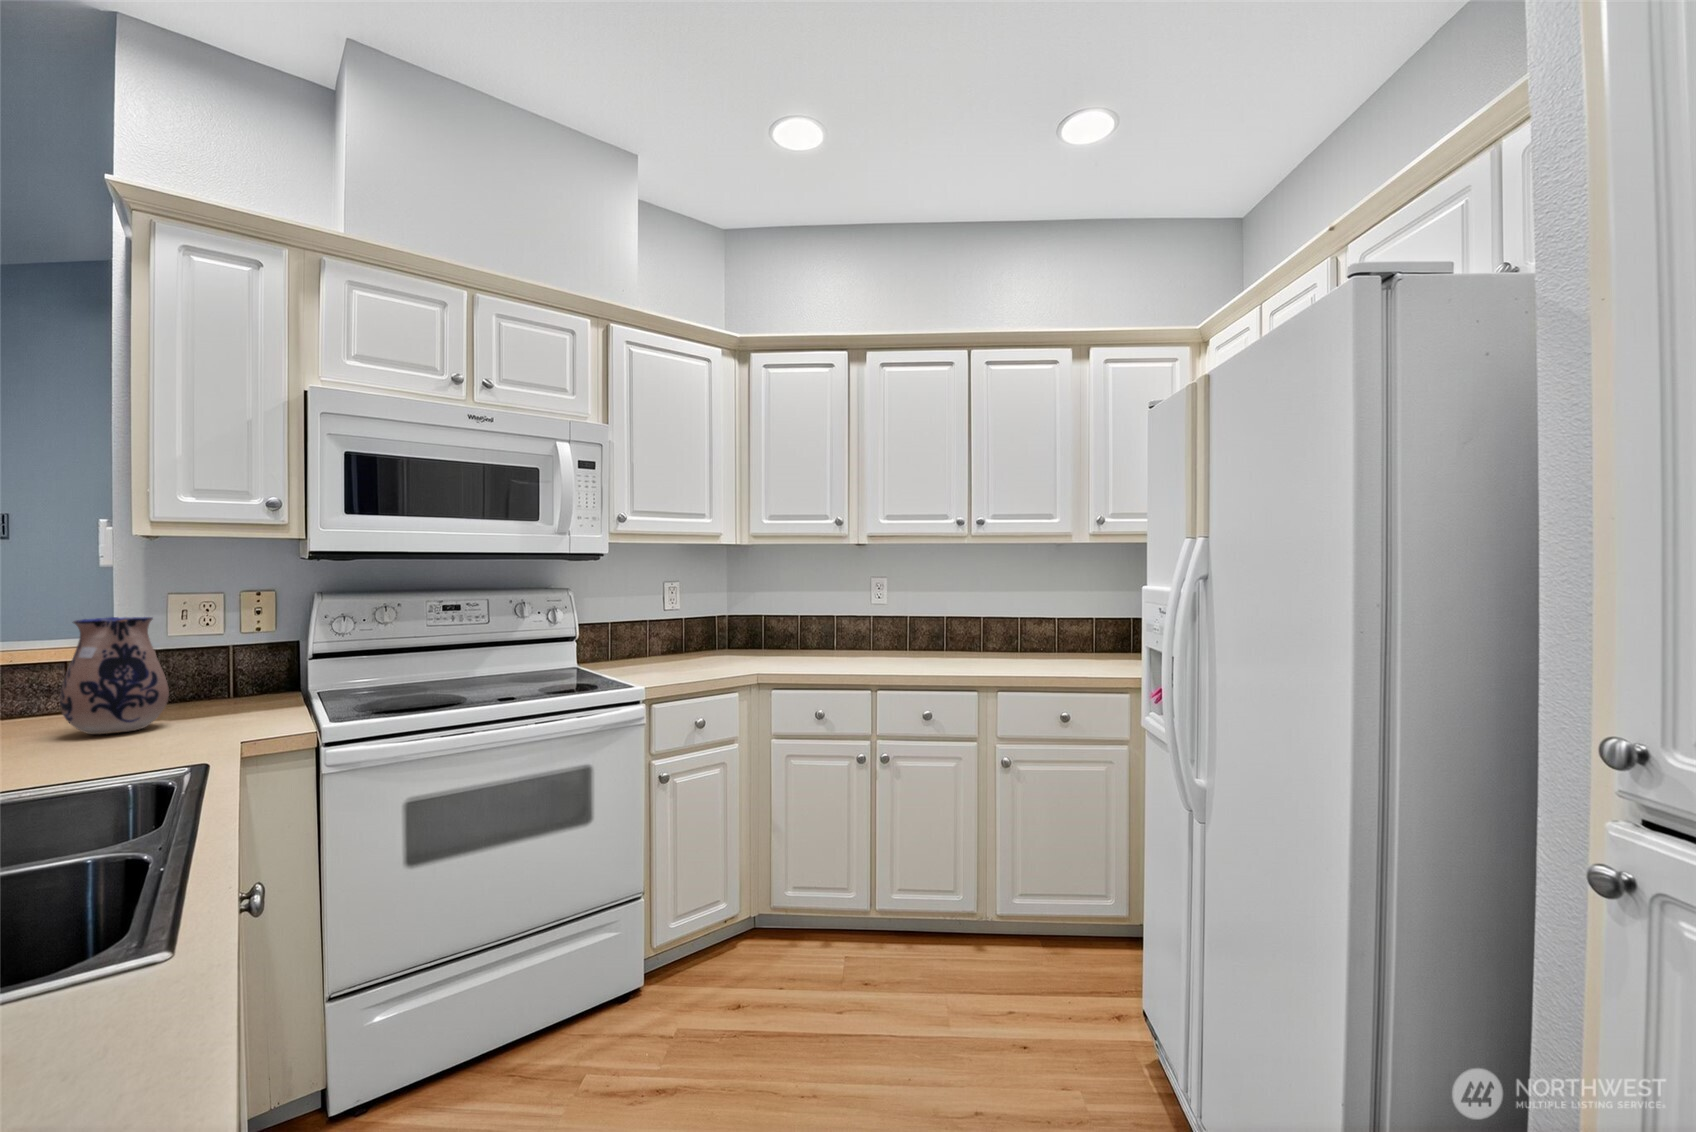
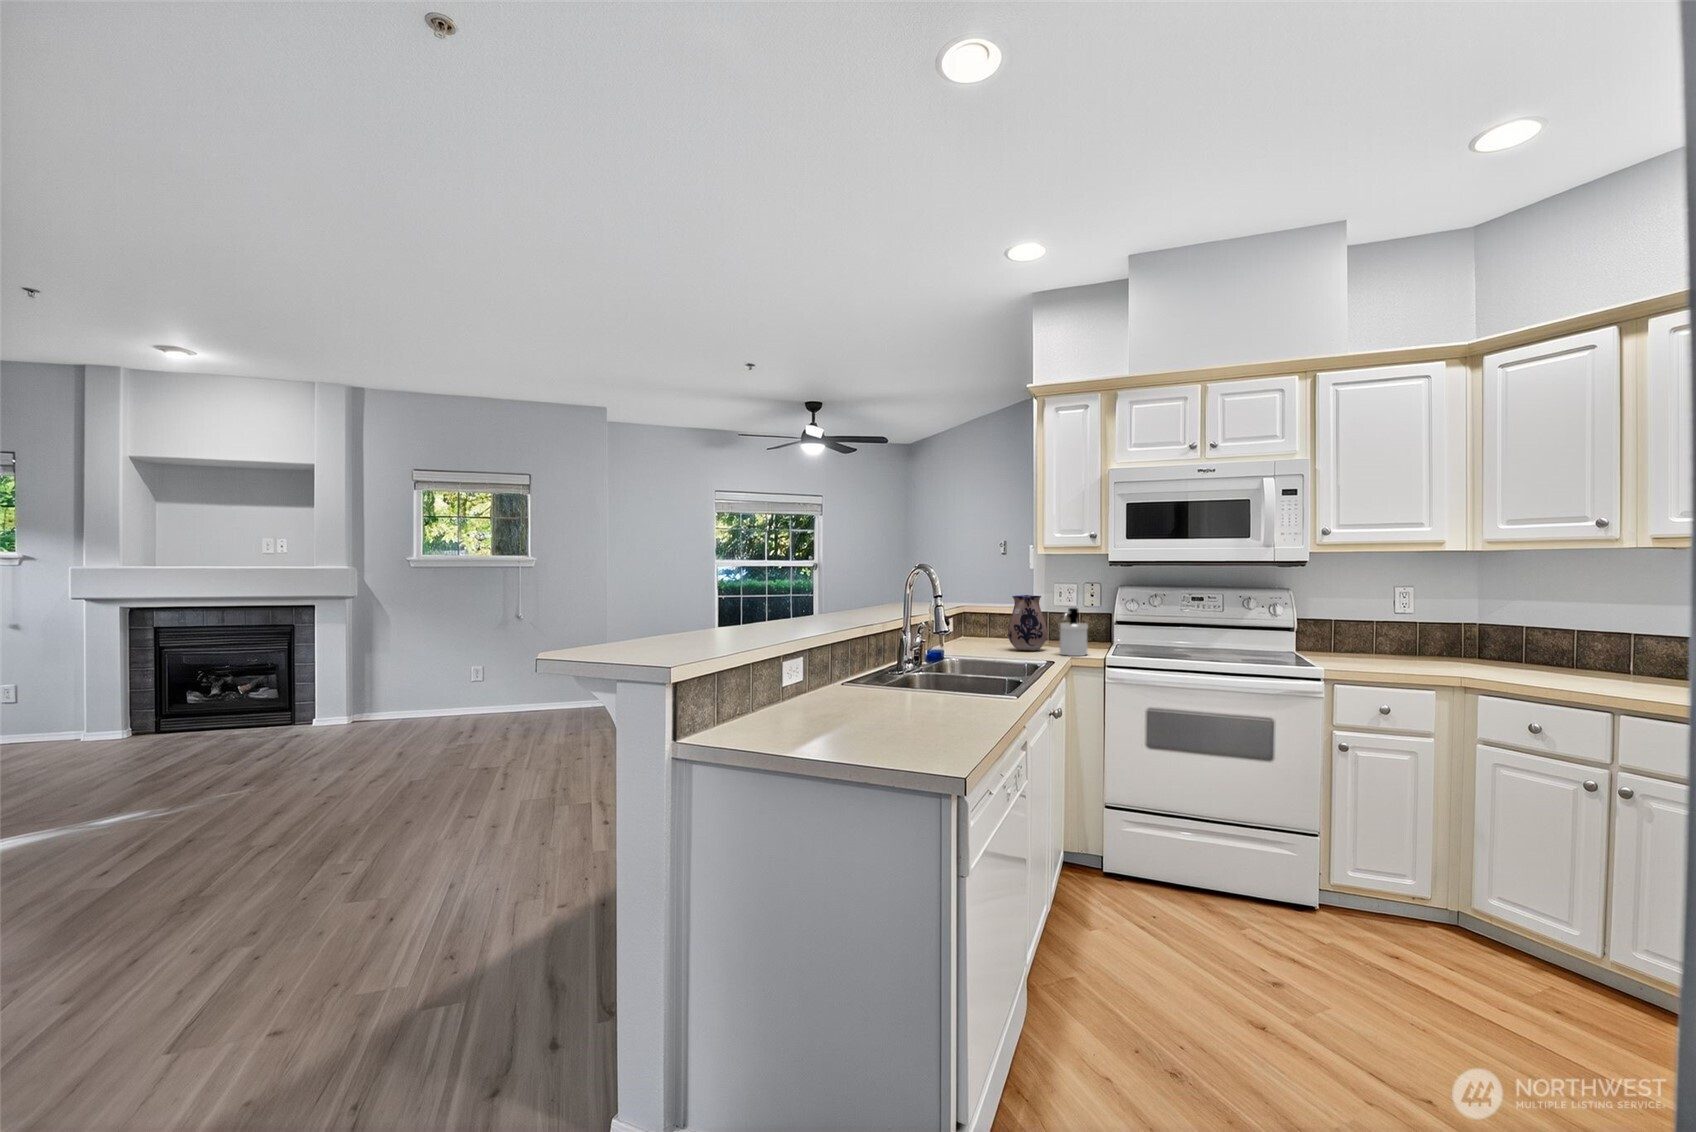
soap dispenser: none [204,637,274,731] -> present [1059,608,1088,656]

